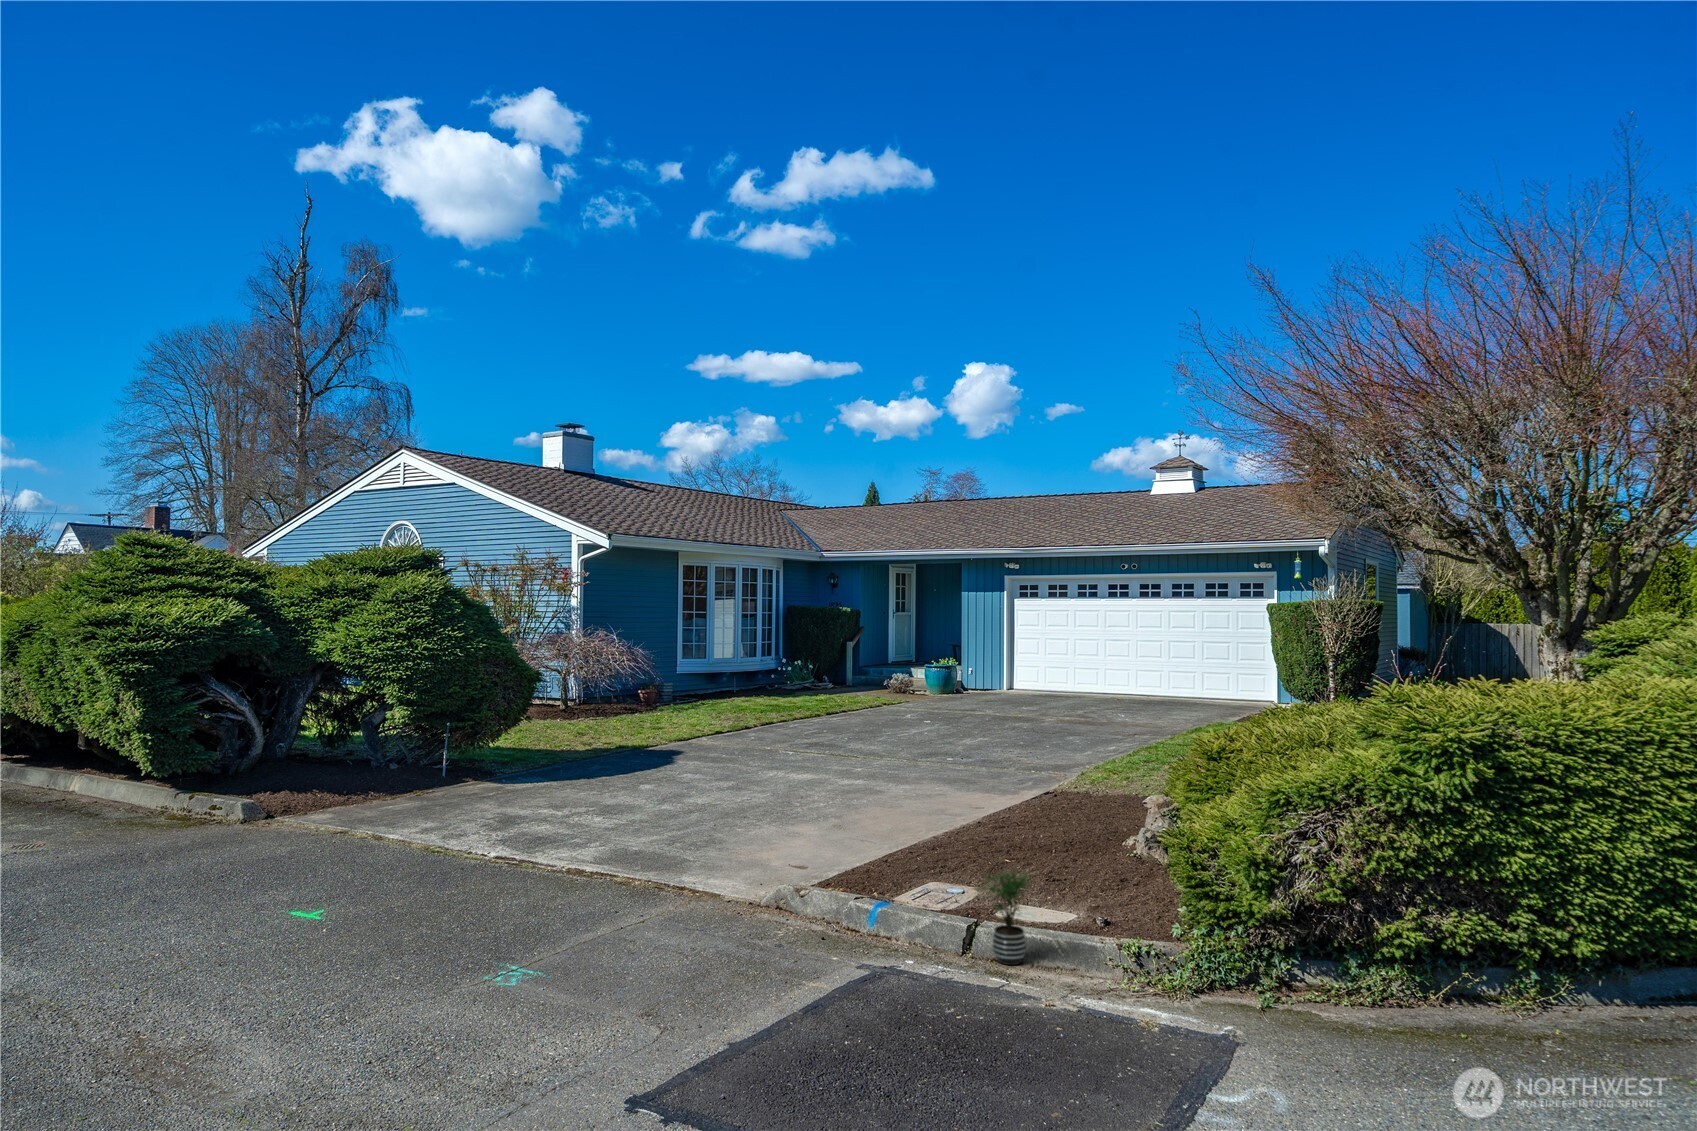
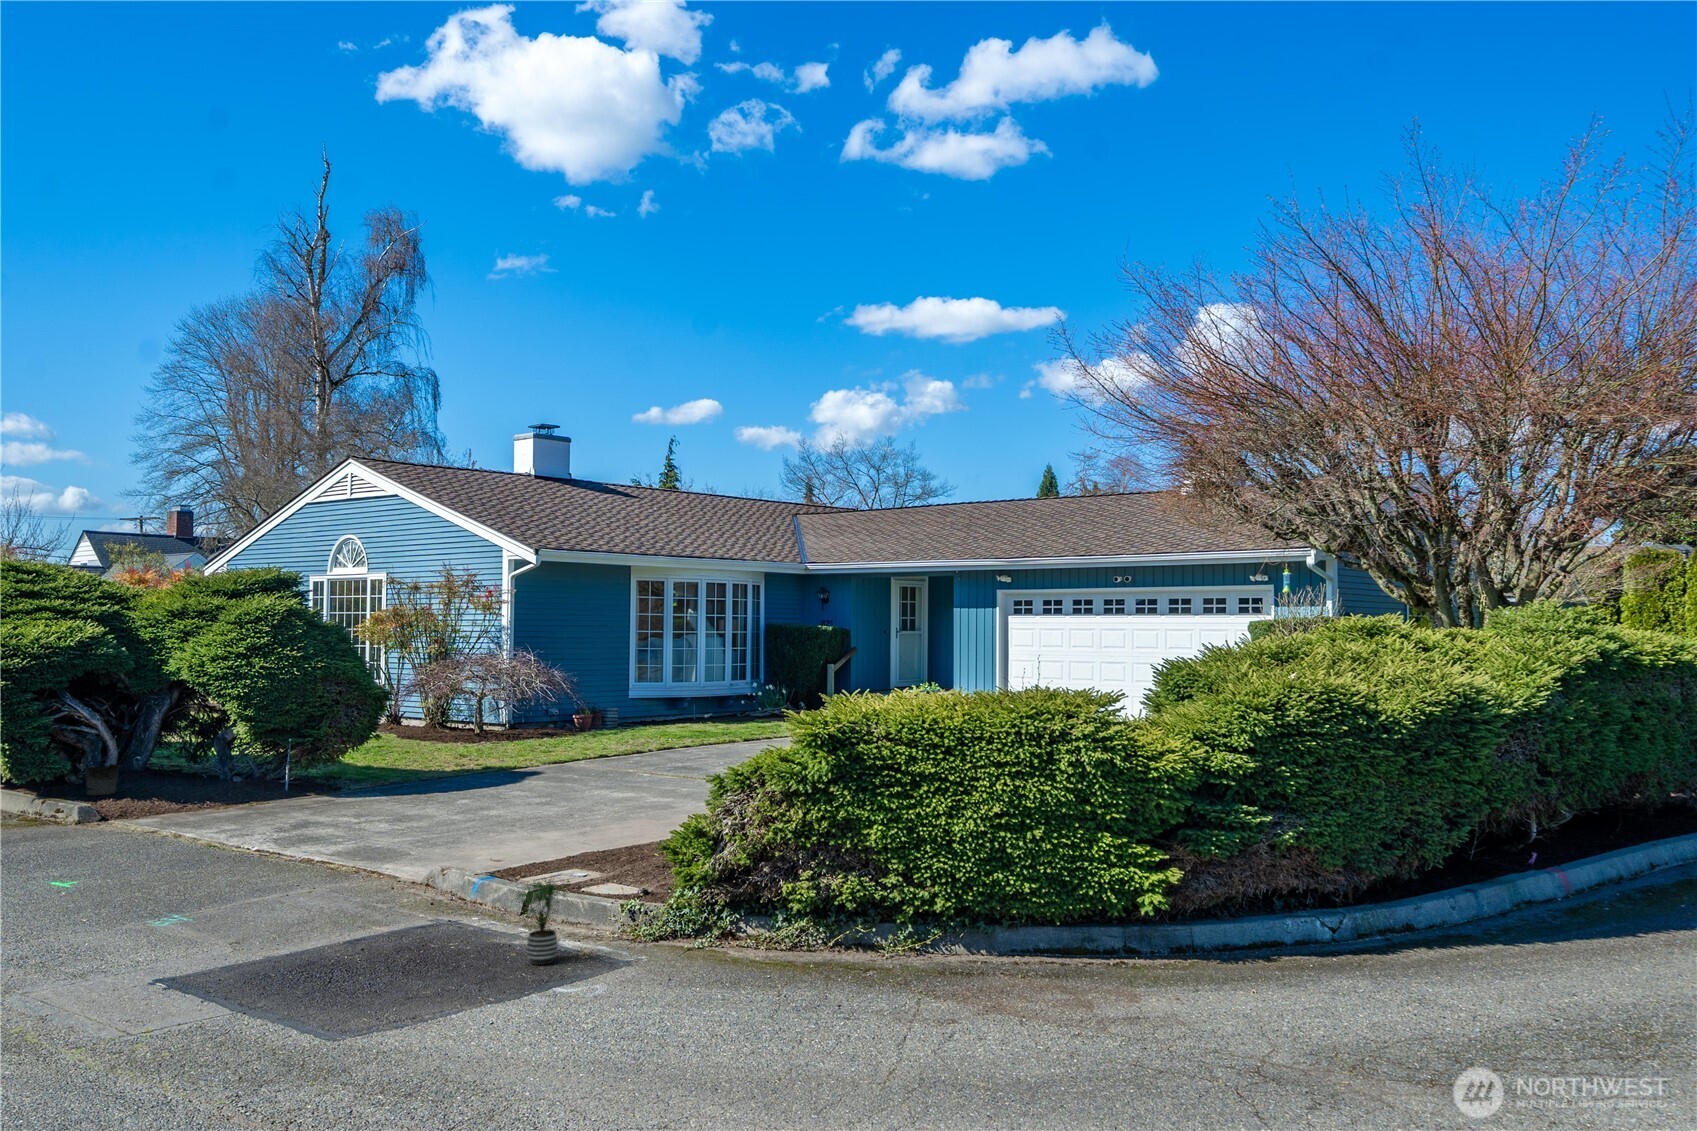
bucket: none [229,748,268,782] -> present [85,764,120,796]

